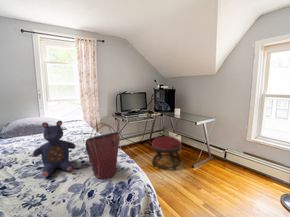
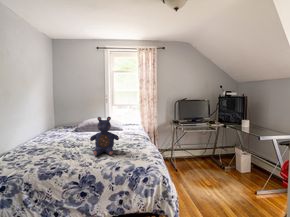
handbag: present [85,123,119,179] -> none [120,120,148,163]
ottoman: present [152,136,181,171] -> none [205,151,242,191]

